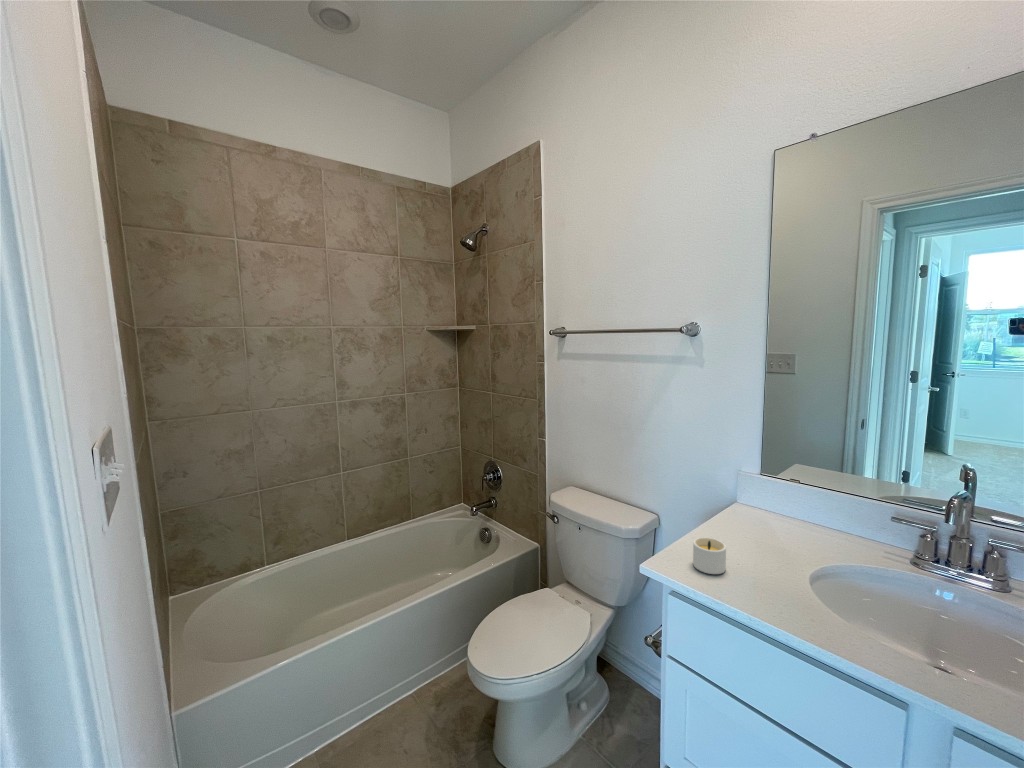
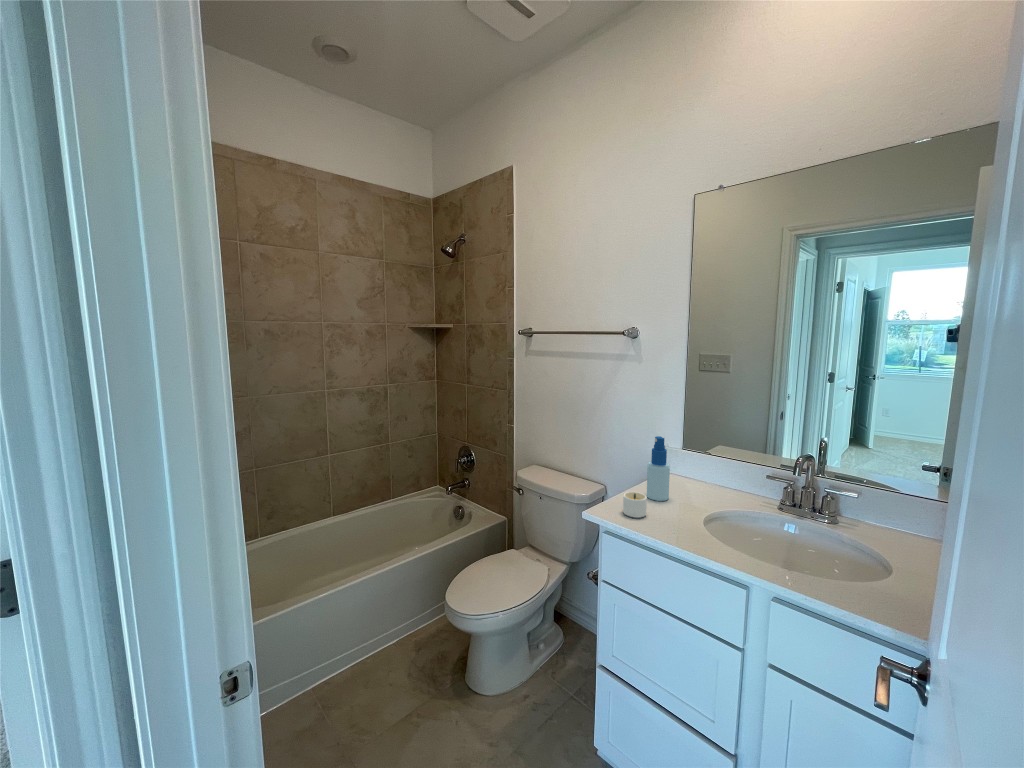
spray bottle: none [720,462,752,547] -> present [647,436,670,501]

